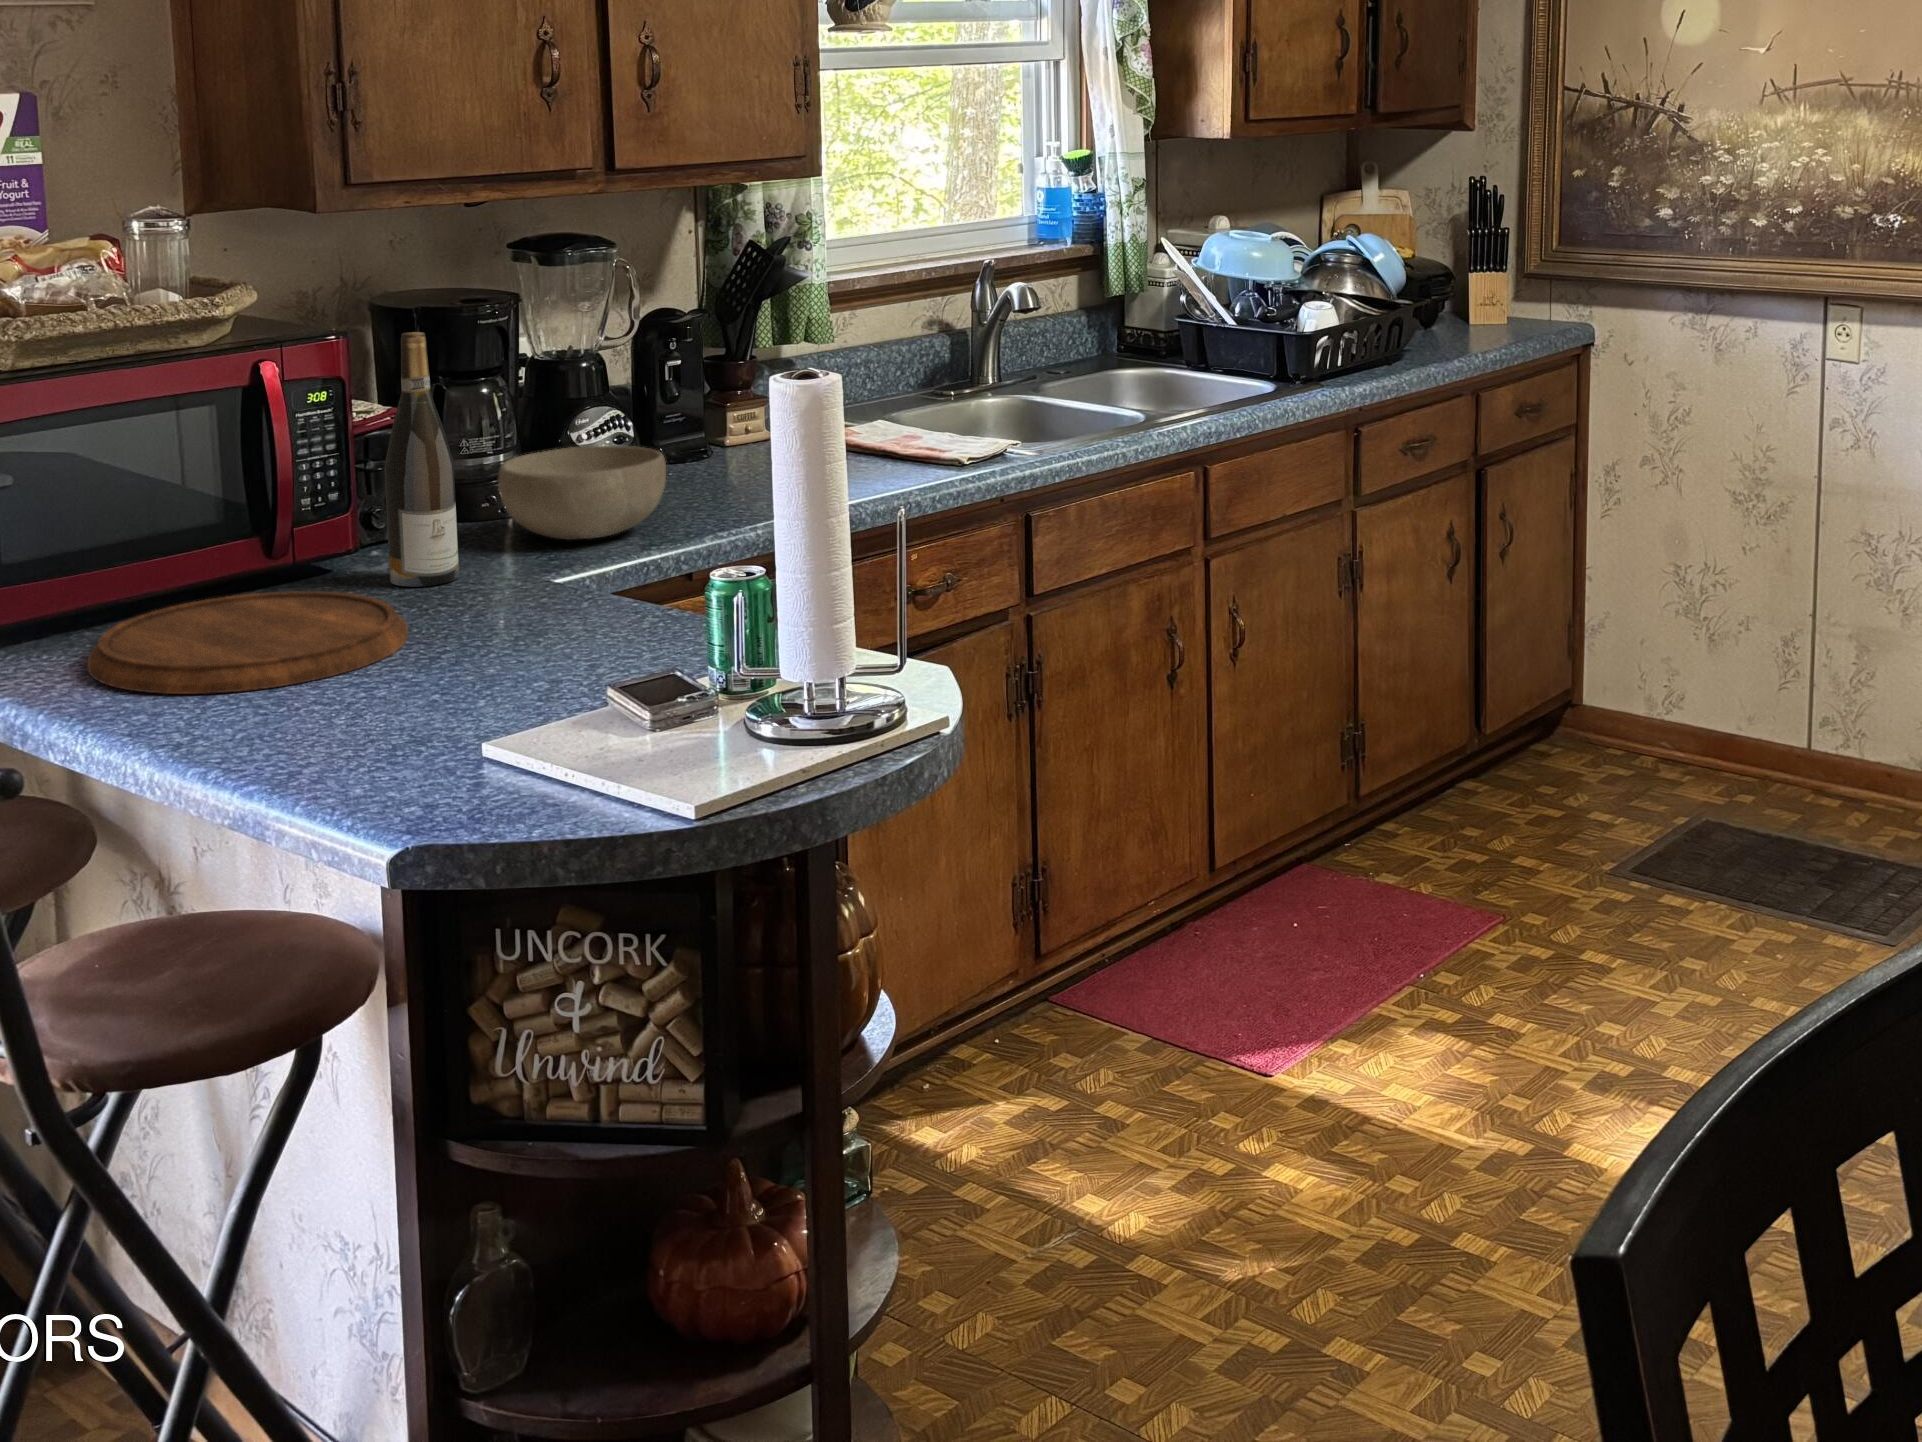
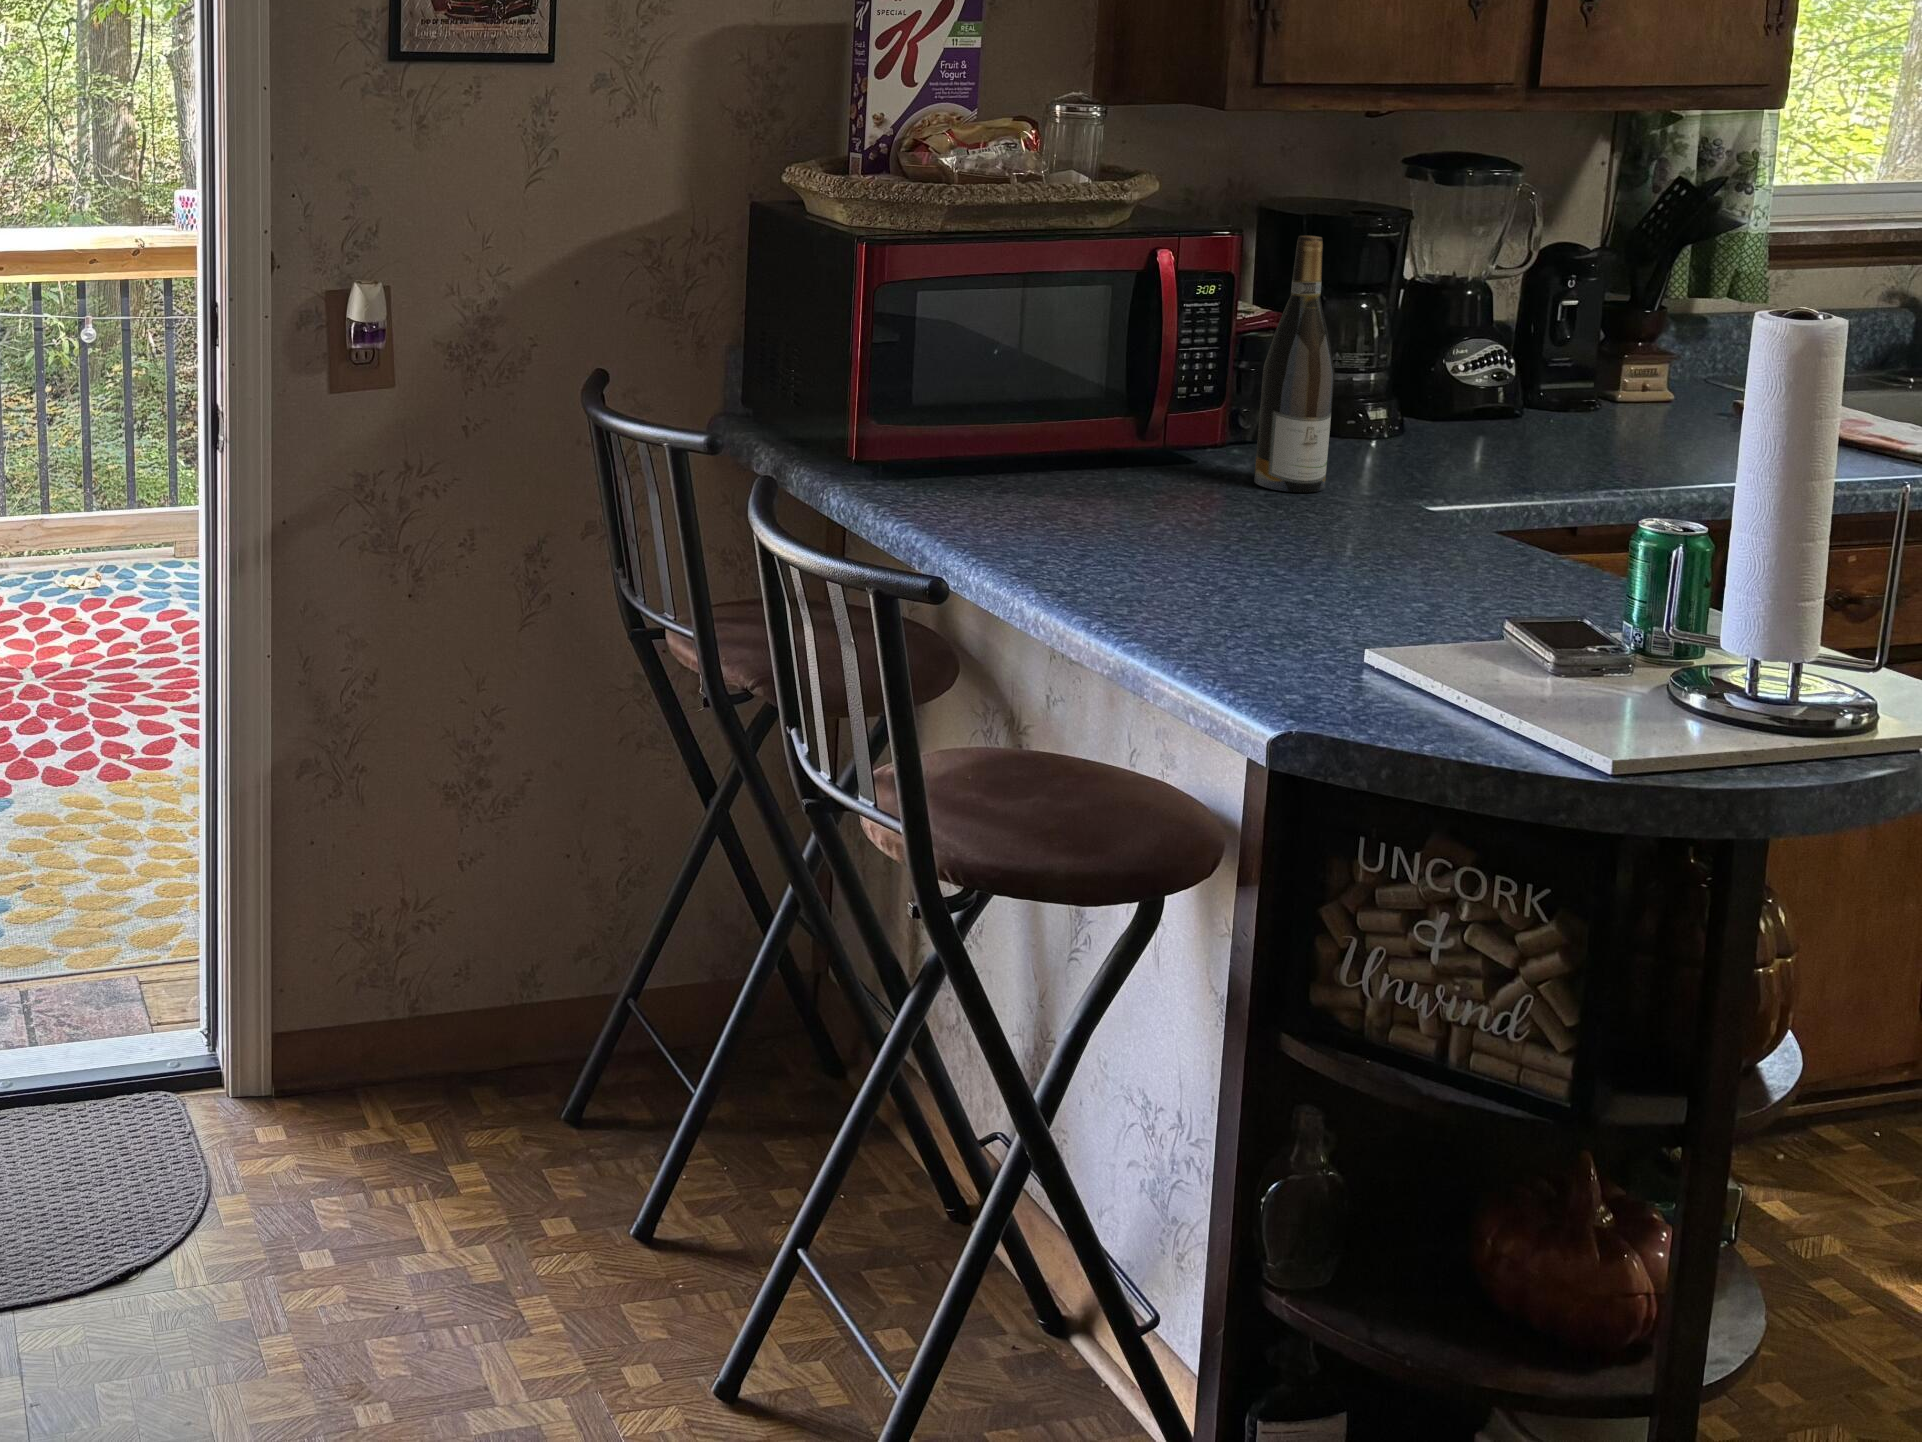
bowl: present [498,445,666,540] -> none [1371,377,1561,475]
cutting board: present [87,591,408,694] -> none [978,468,1278,559]

